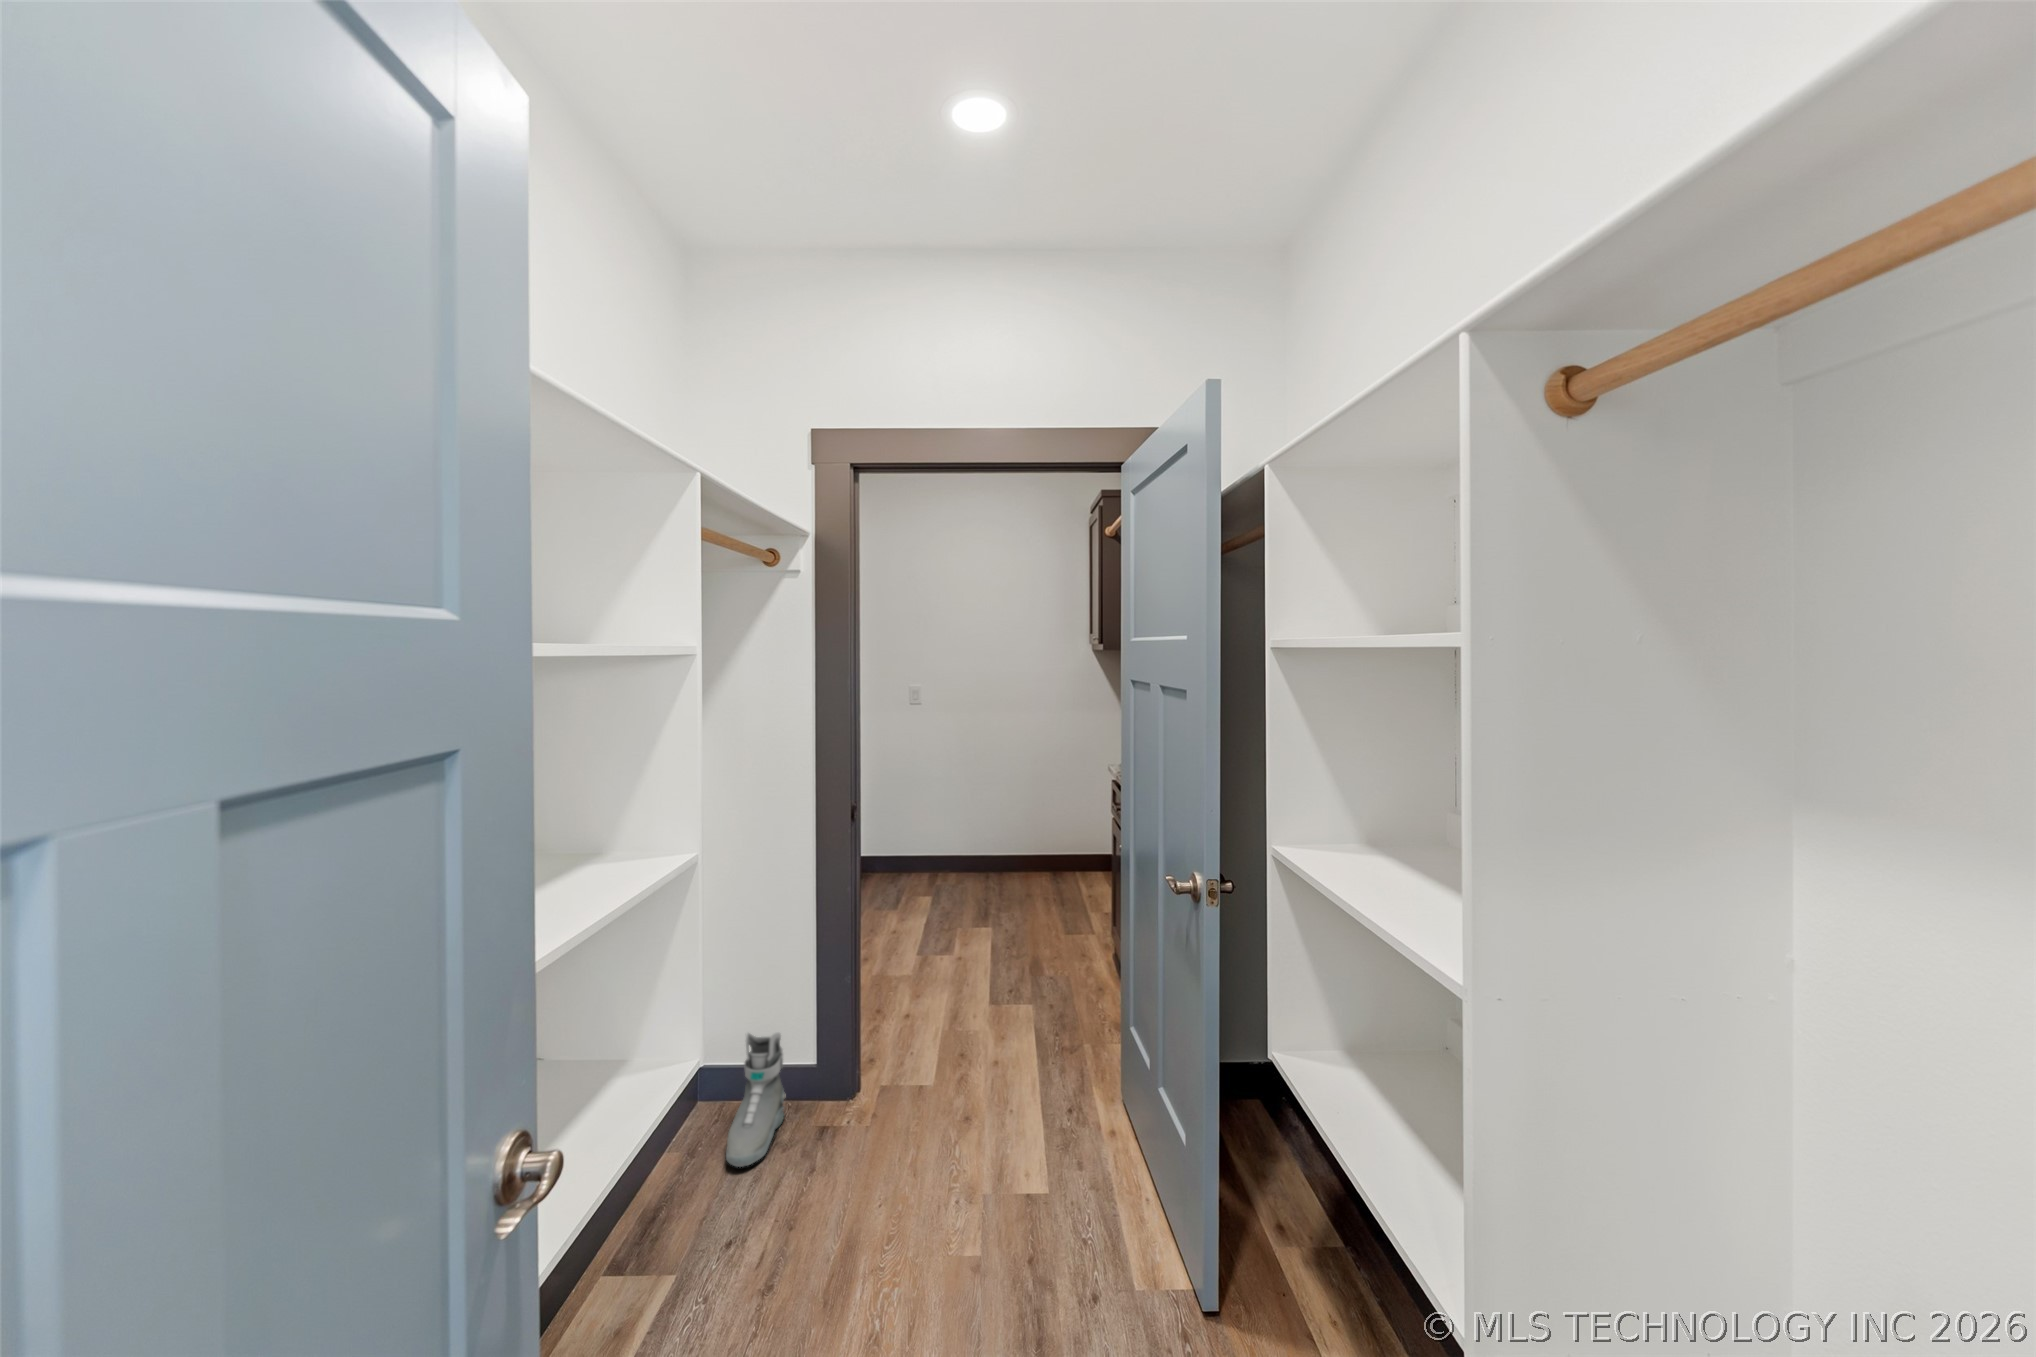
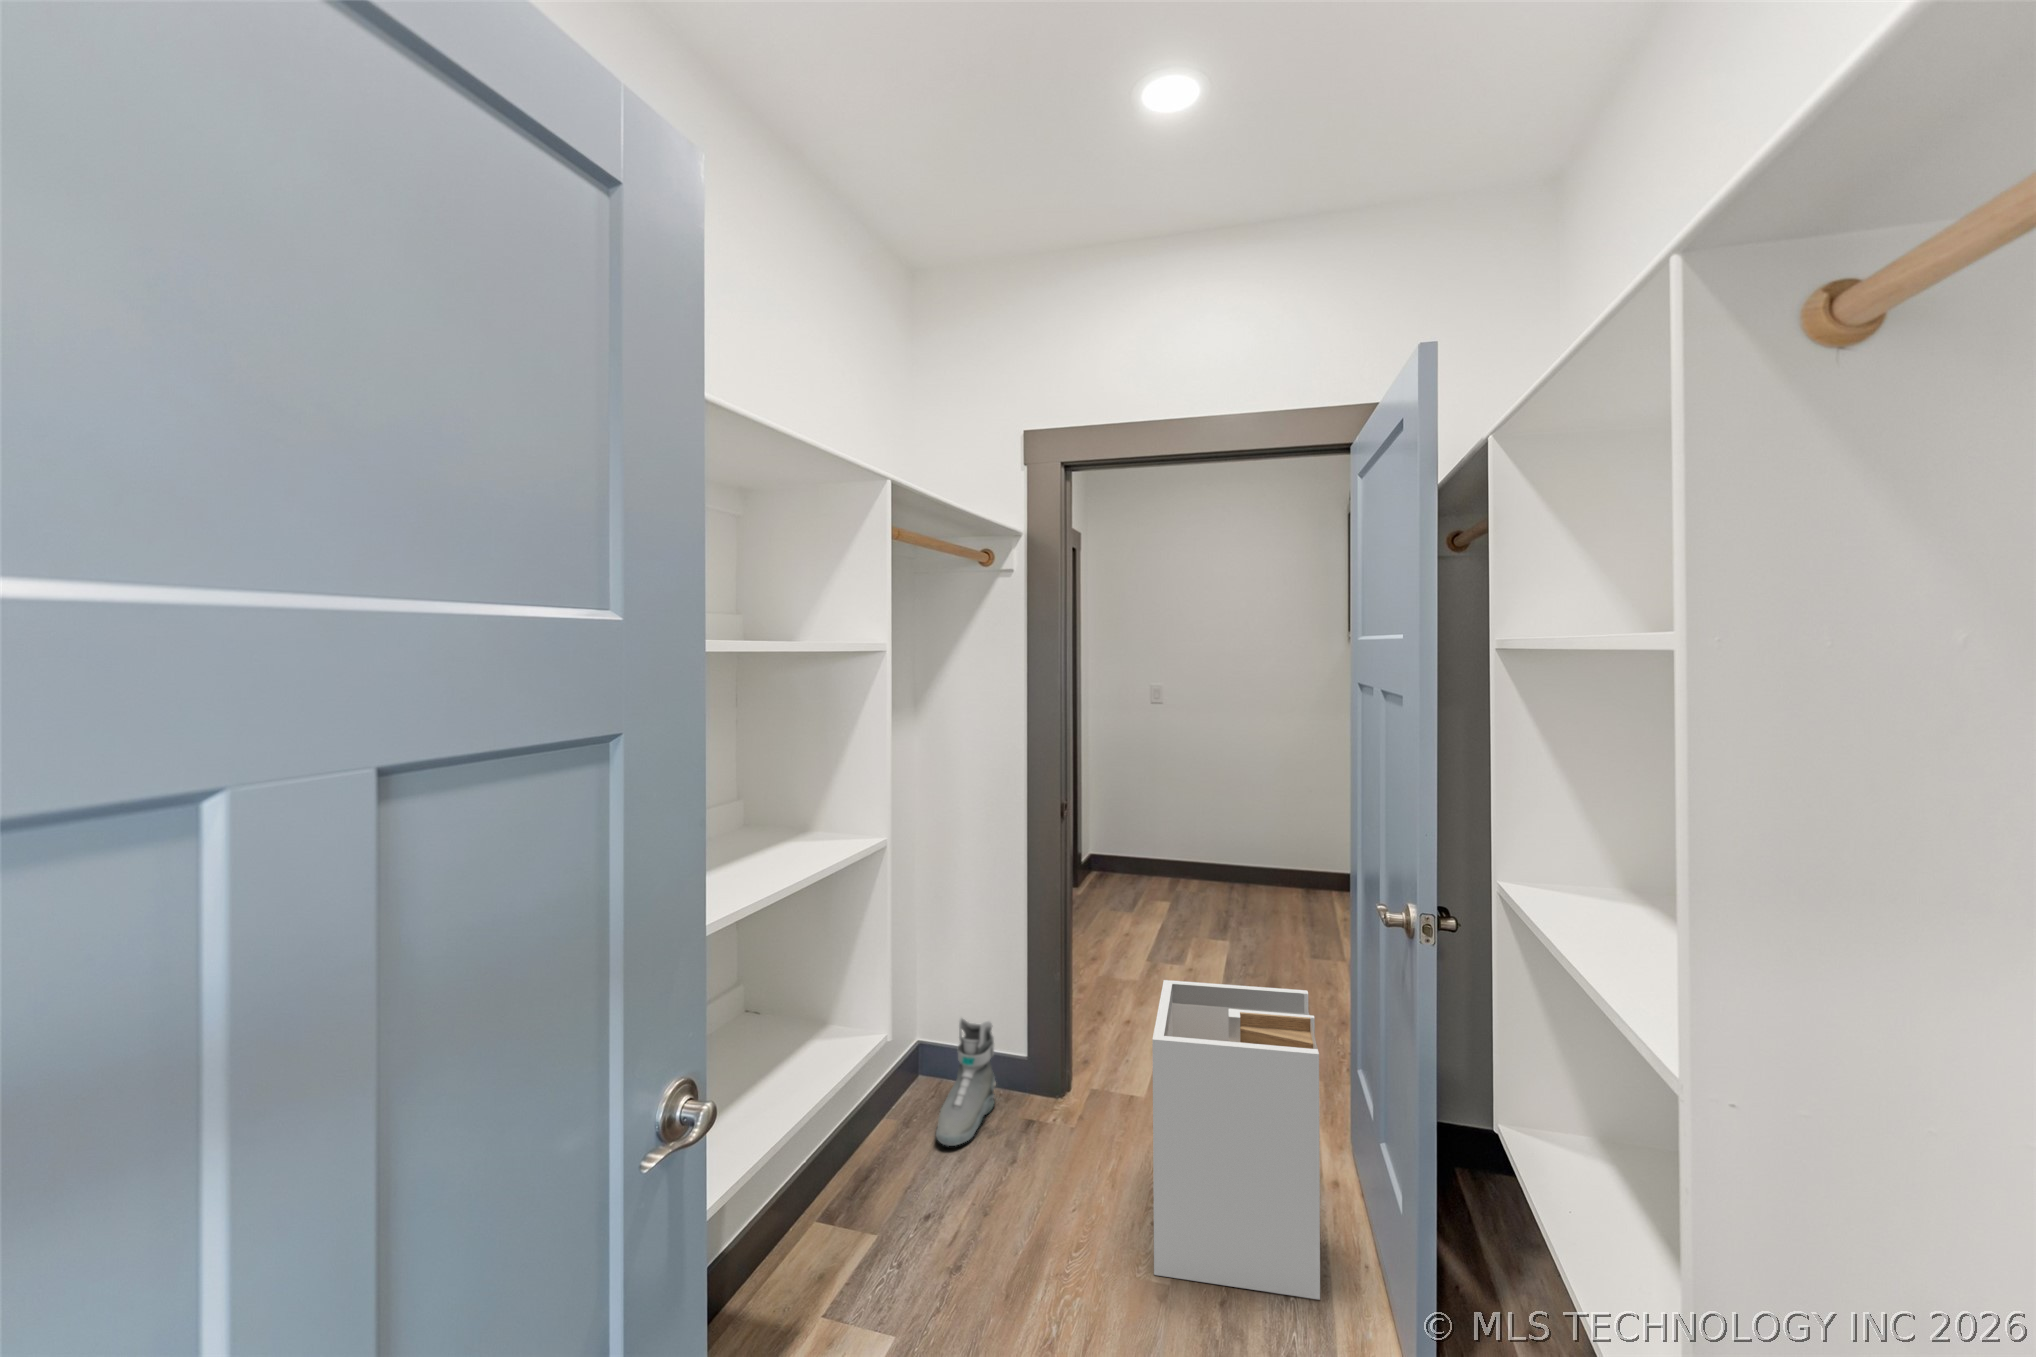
laundry hamper: none [962,964,1117,1253] -> present [1152,980,1320,1300]

